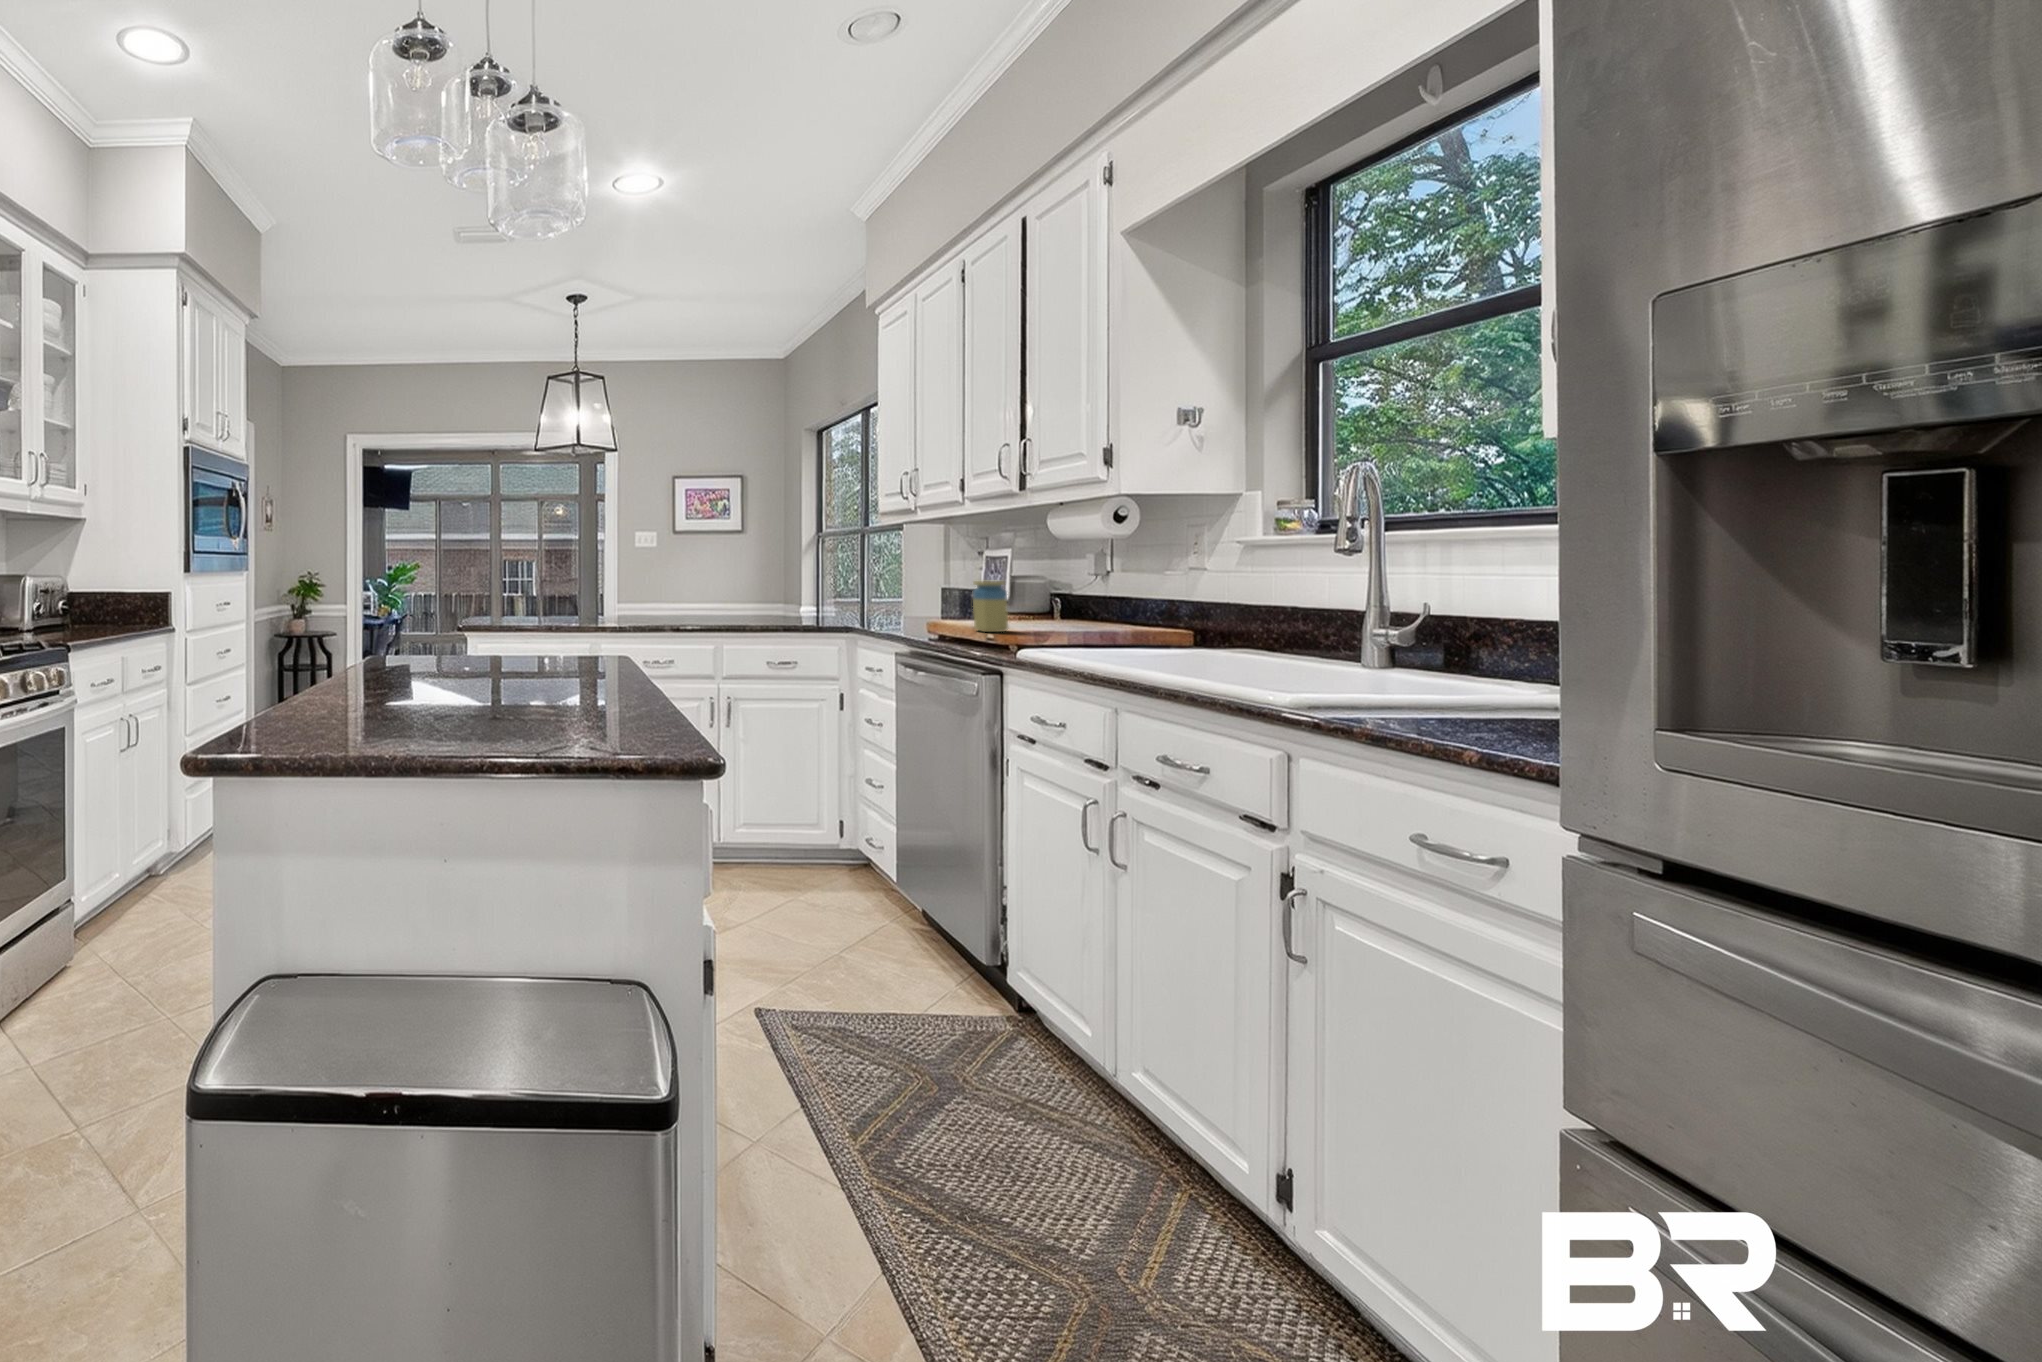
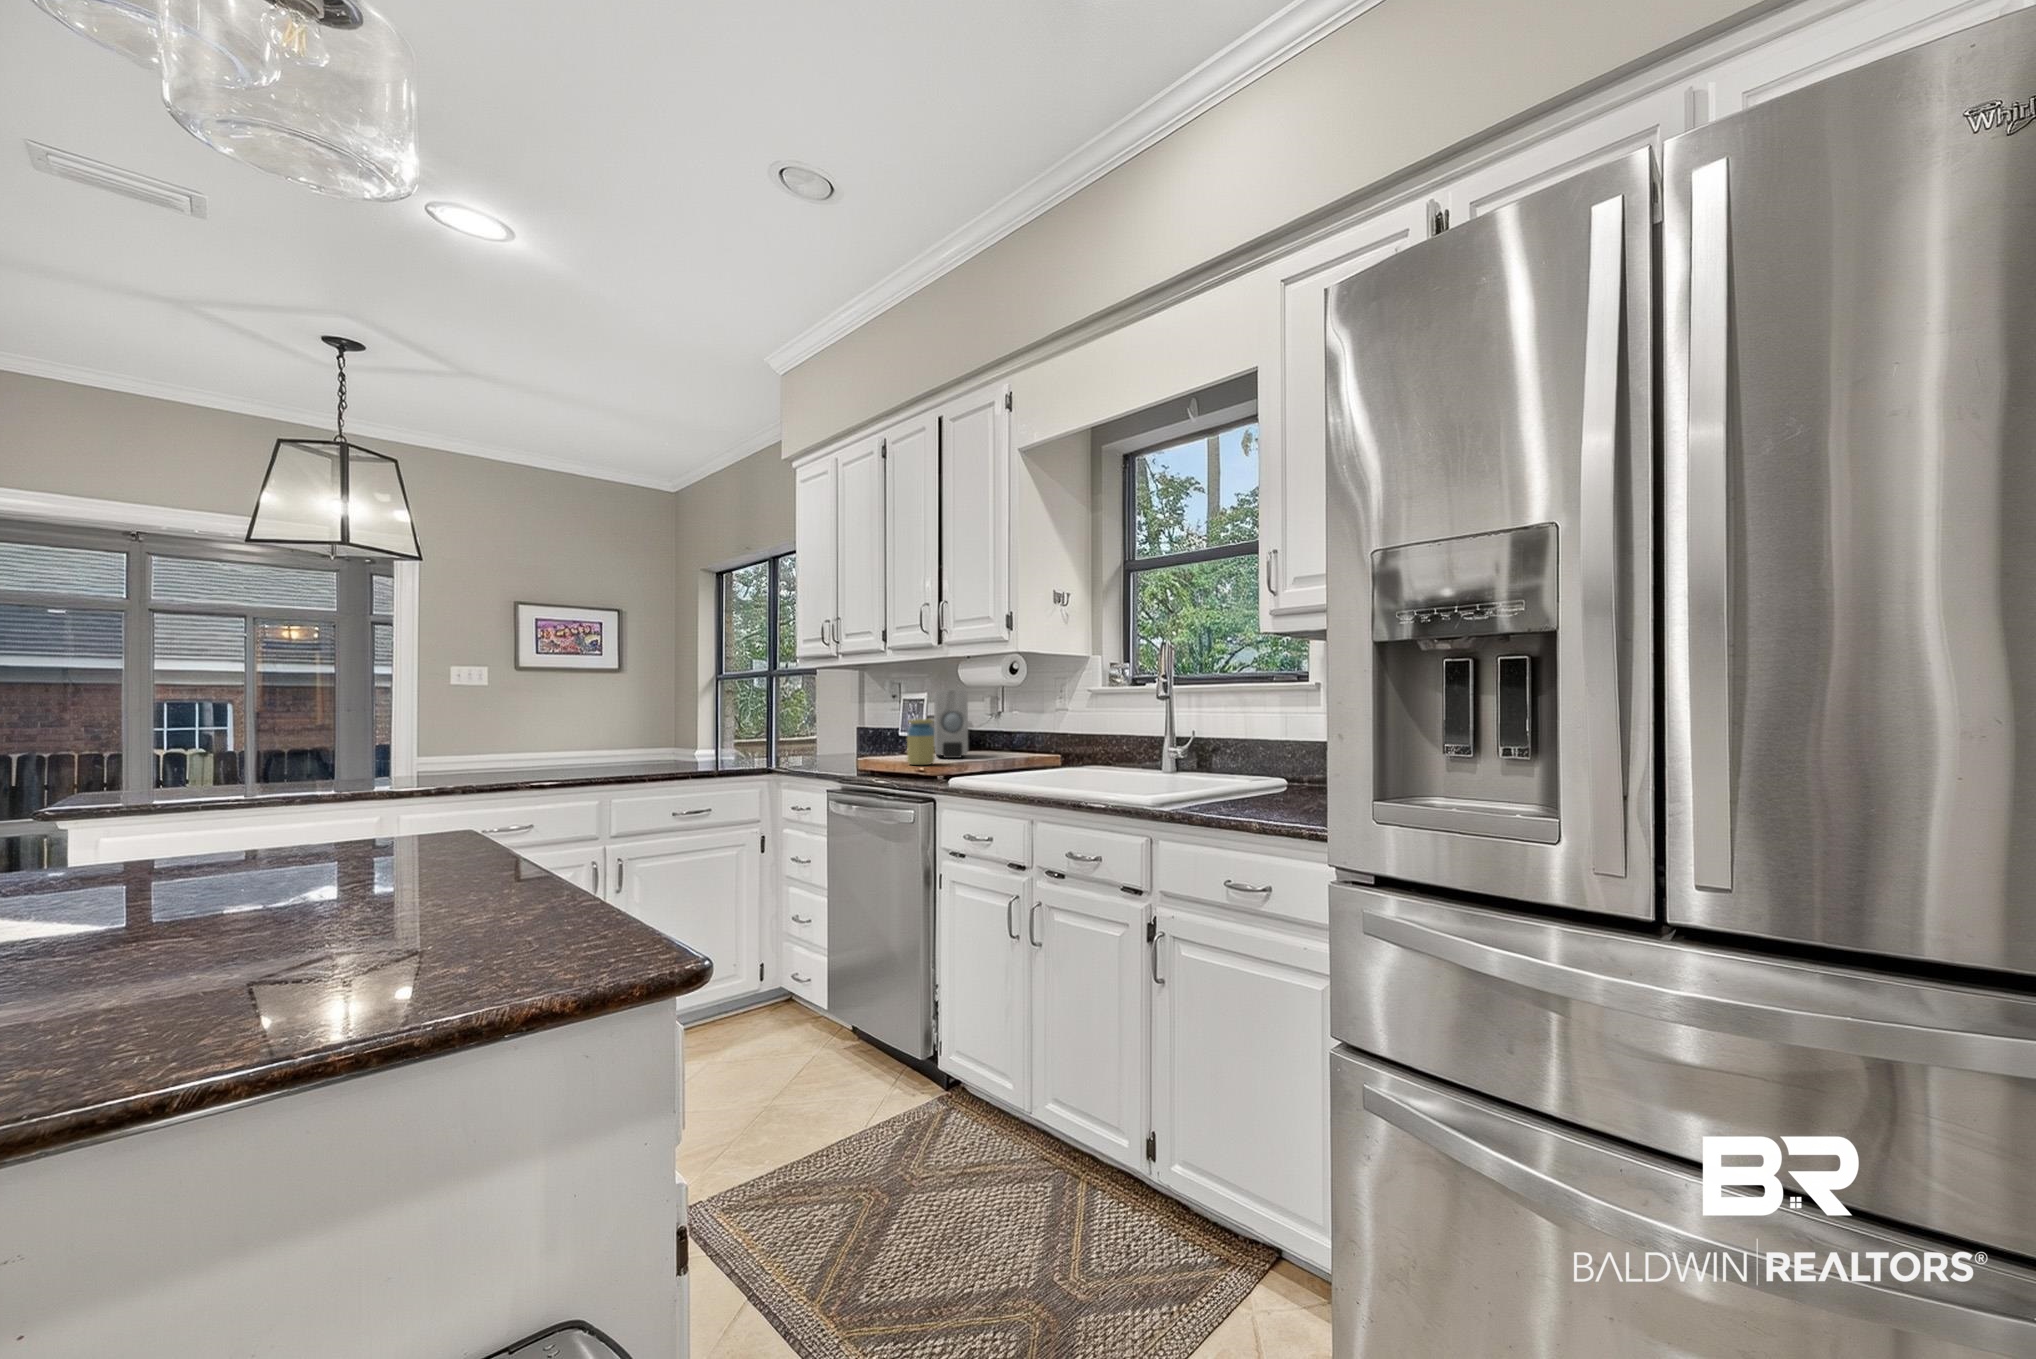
soap dispenser: none [1018,546,1065,626] -> present [934,689,968,758]

